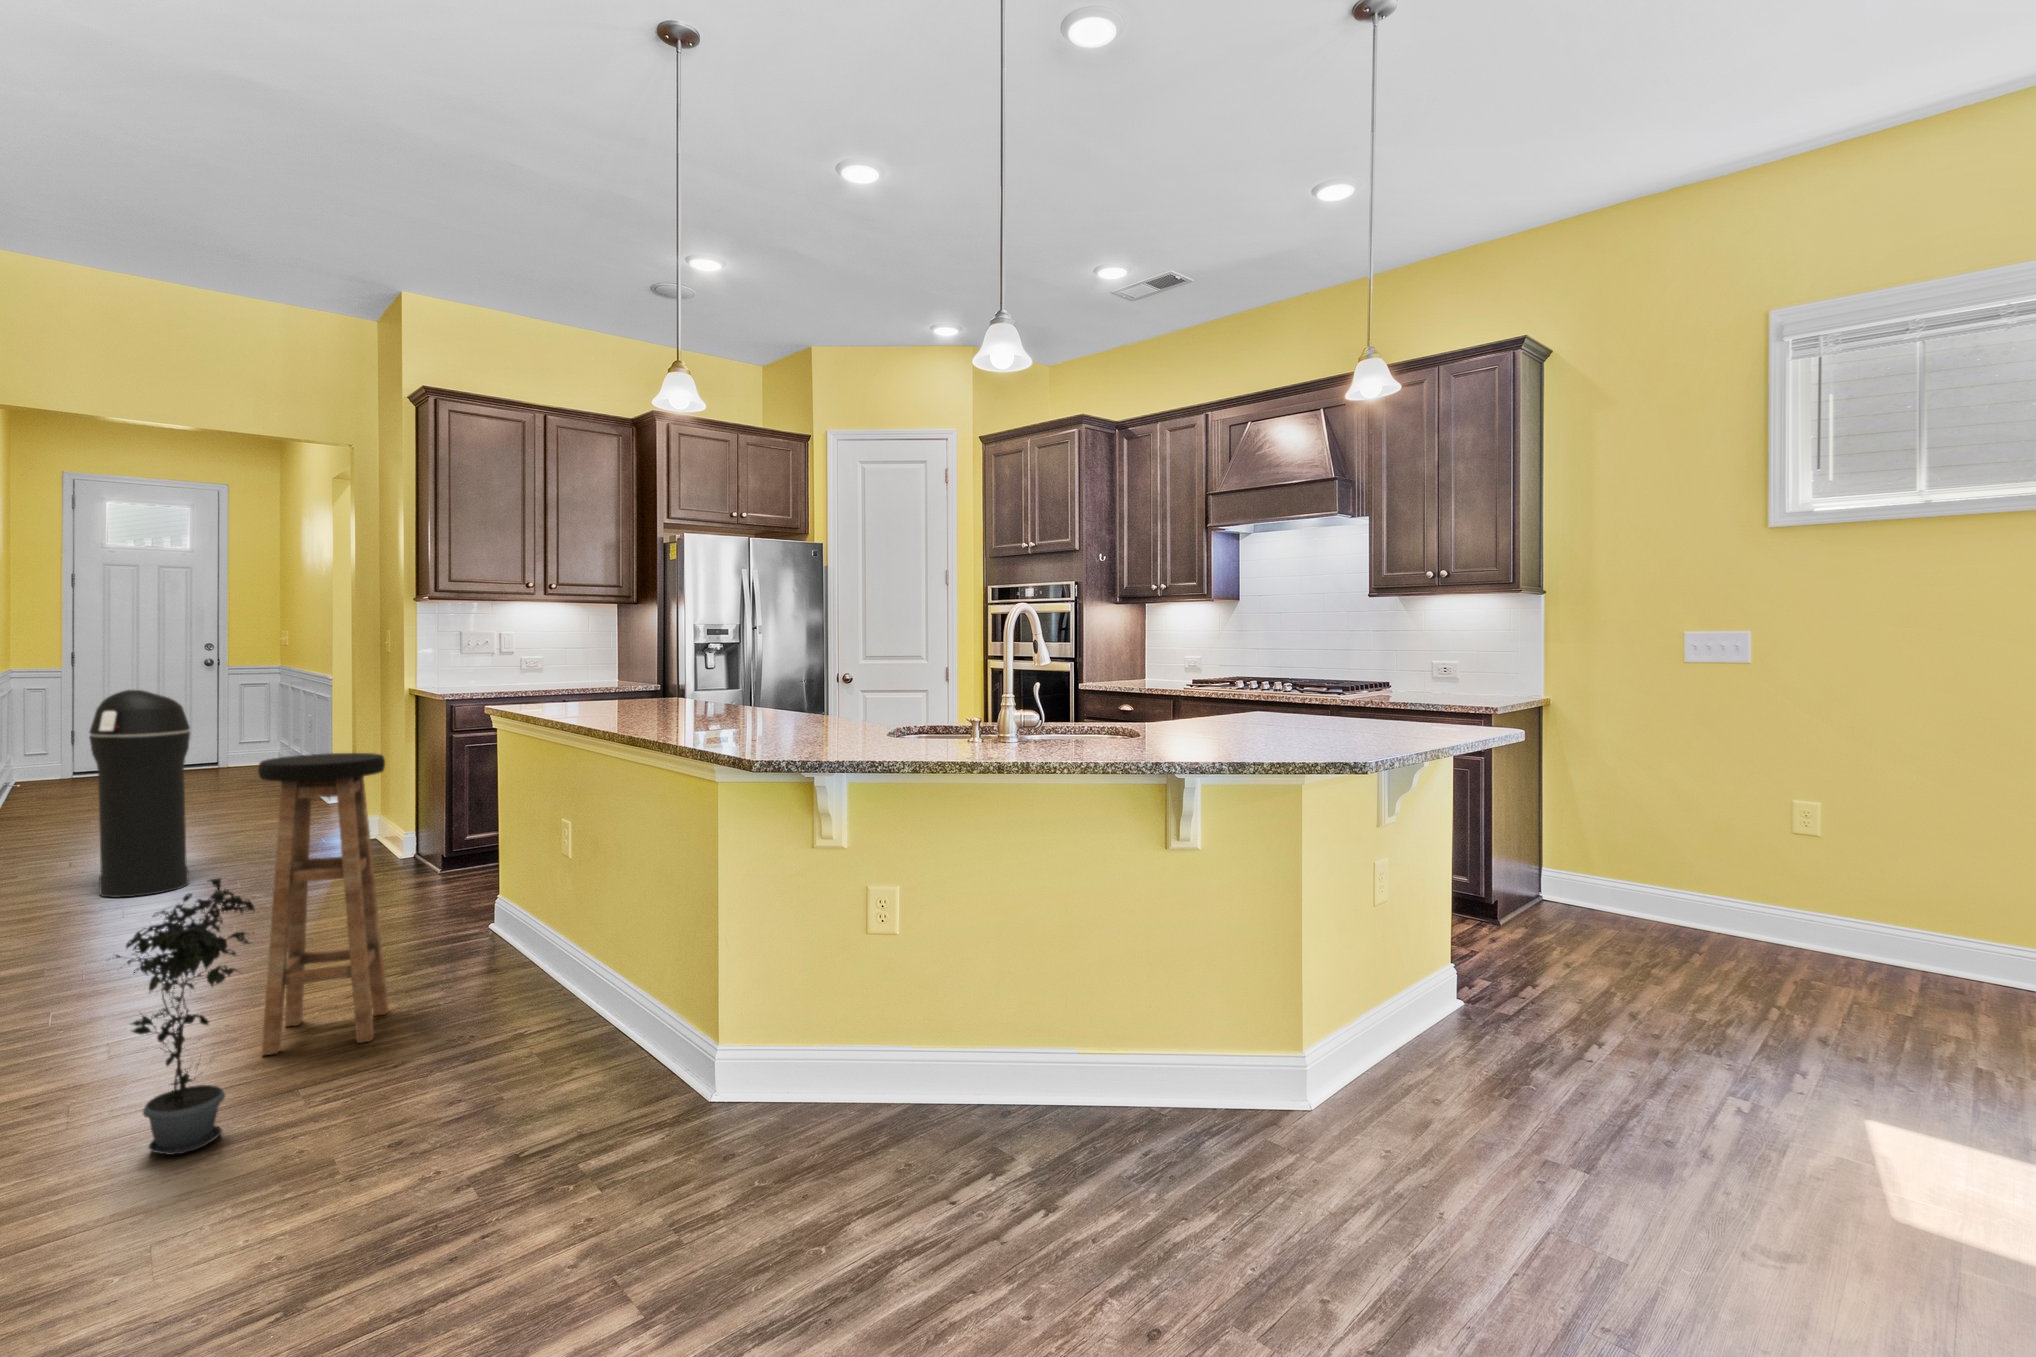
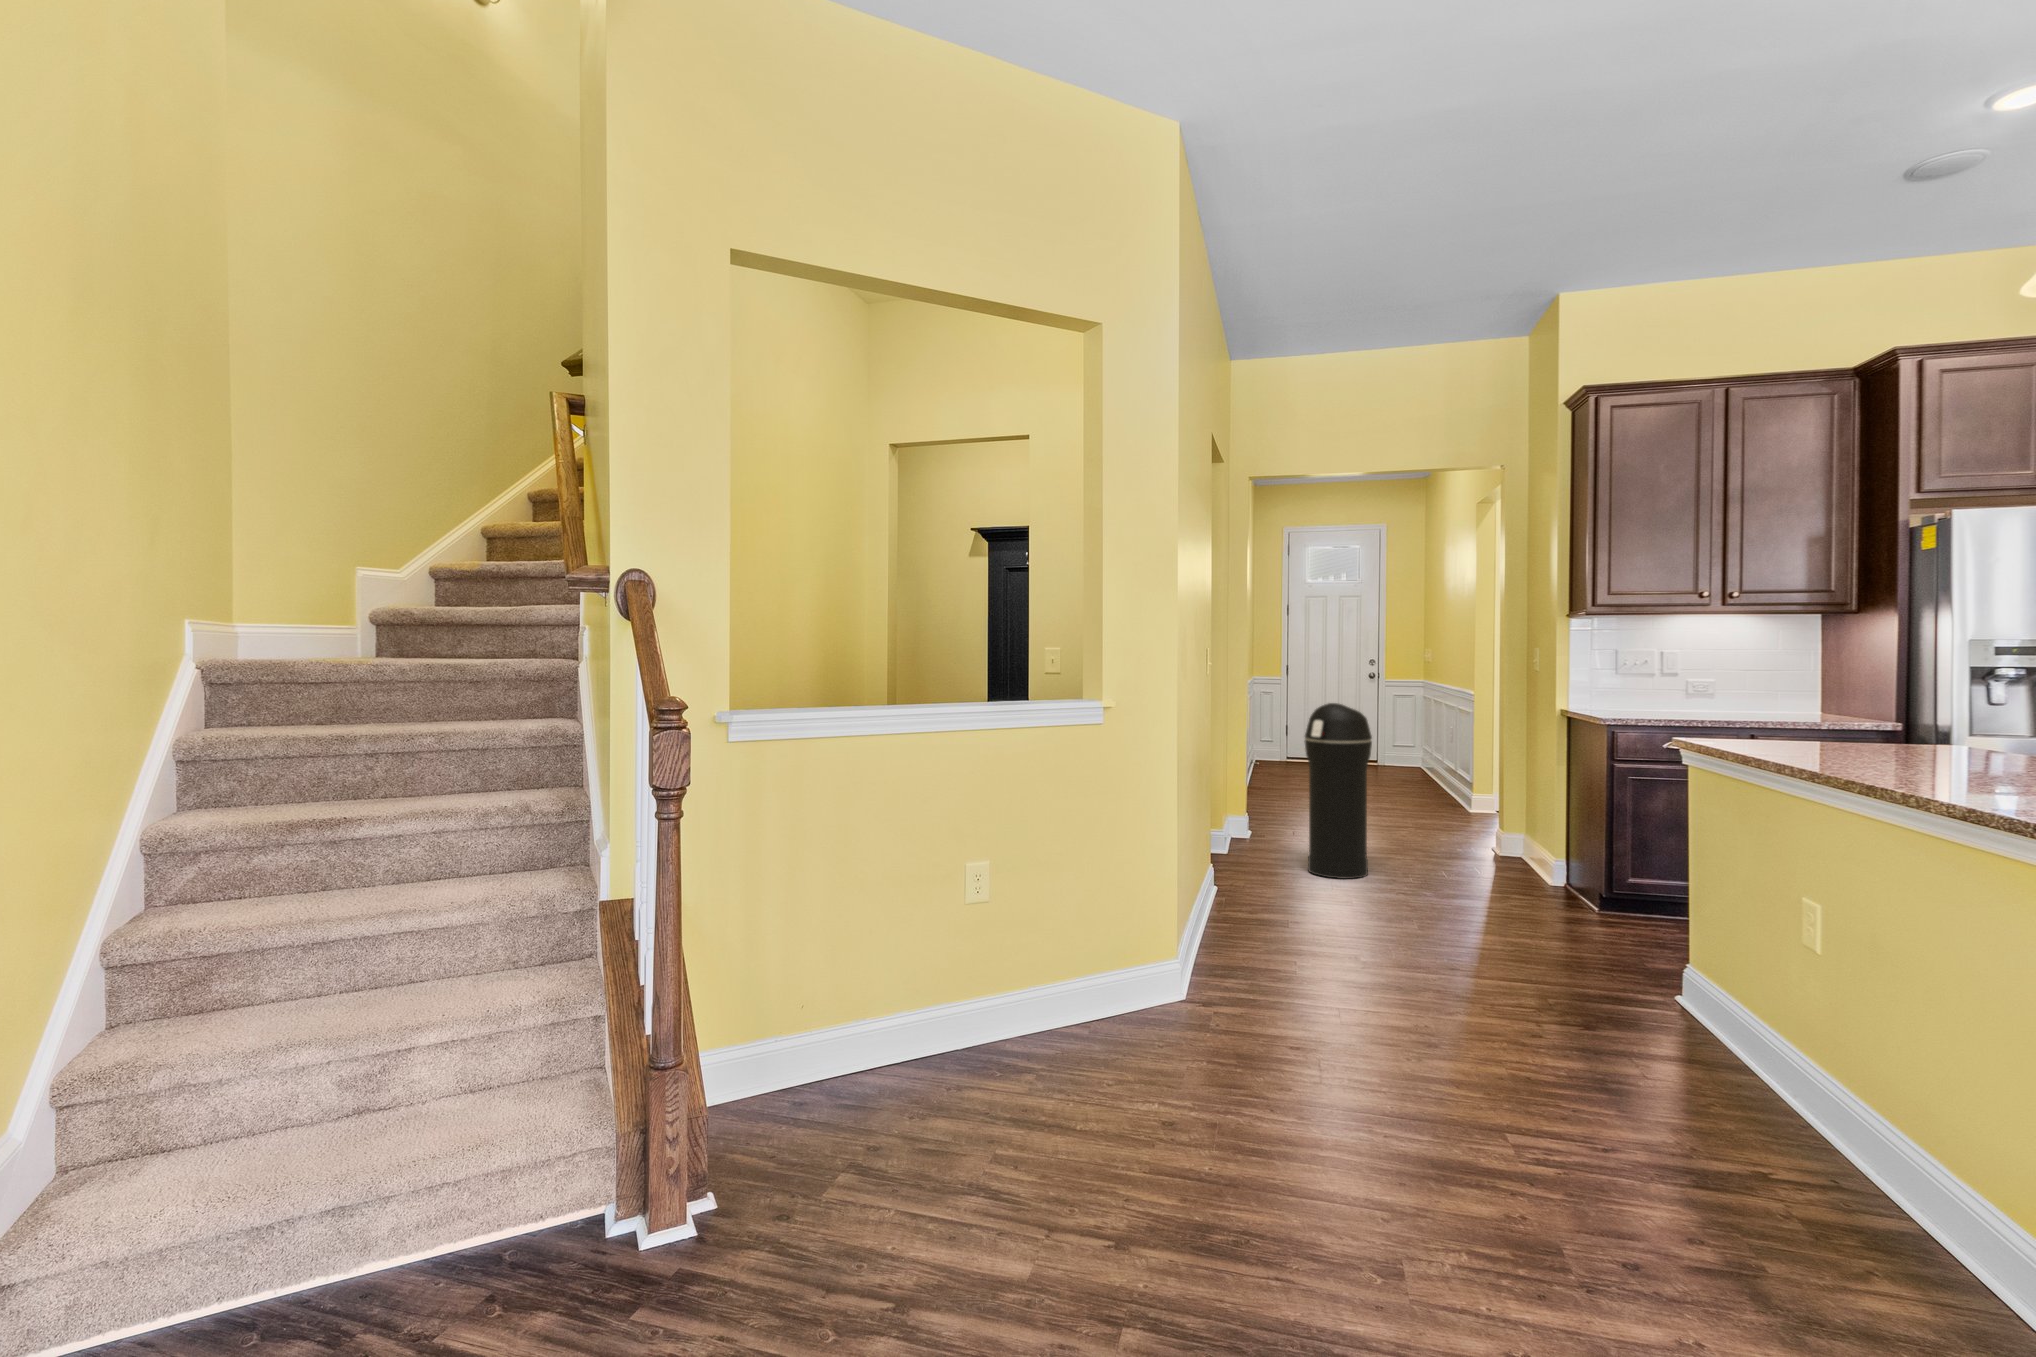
bar stool: present [258,753,389,1055] -> none [1451,787,1579,1123]
potted plant: present [116,878,255,1155] -> none [1337,918,1465,1195]

